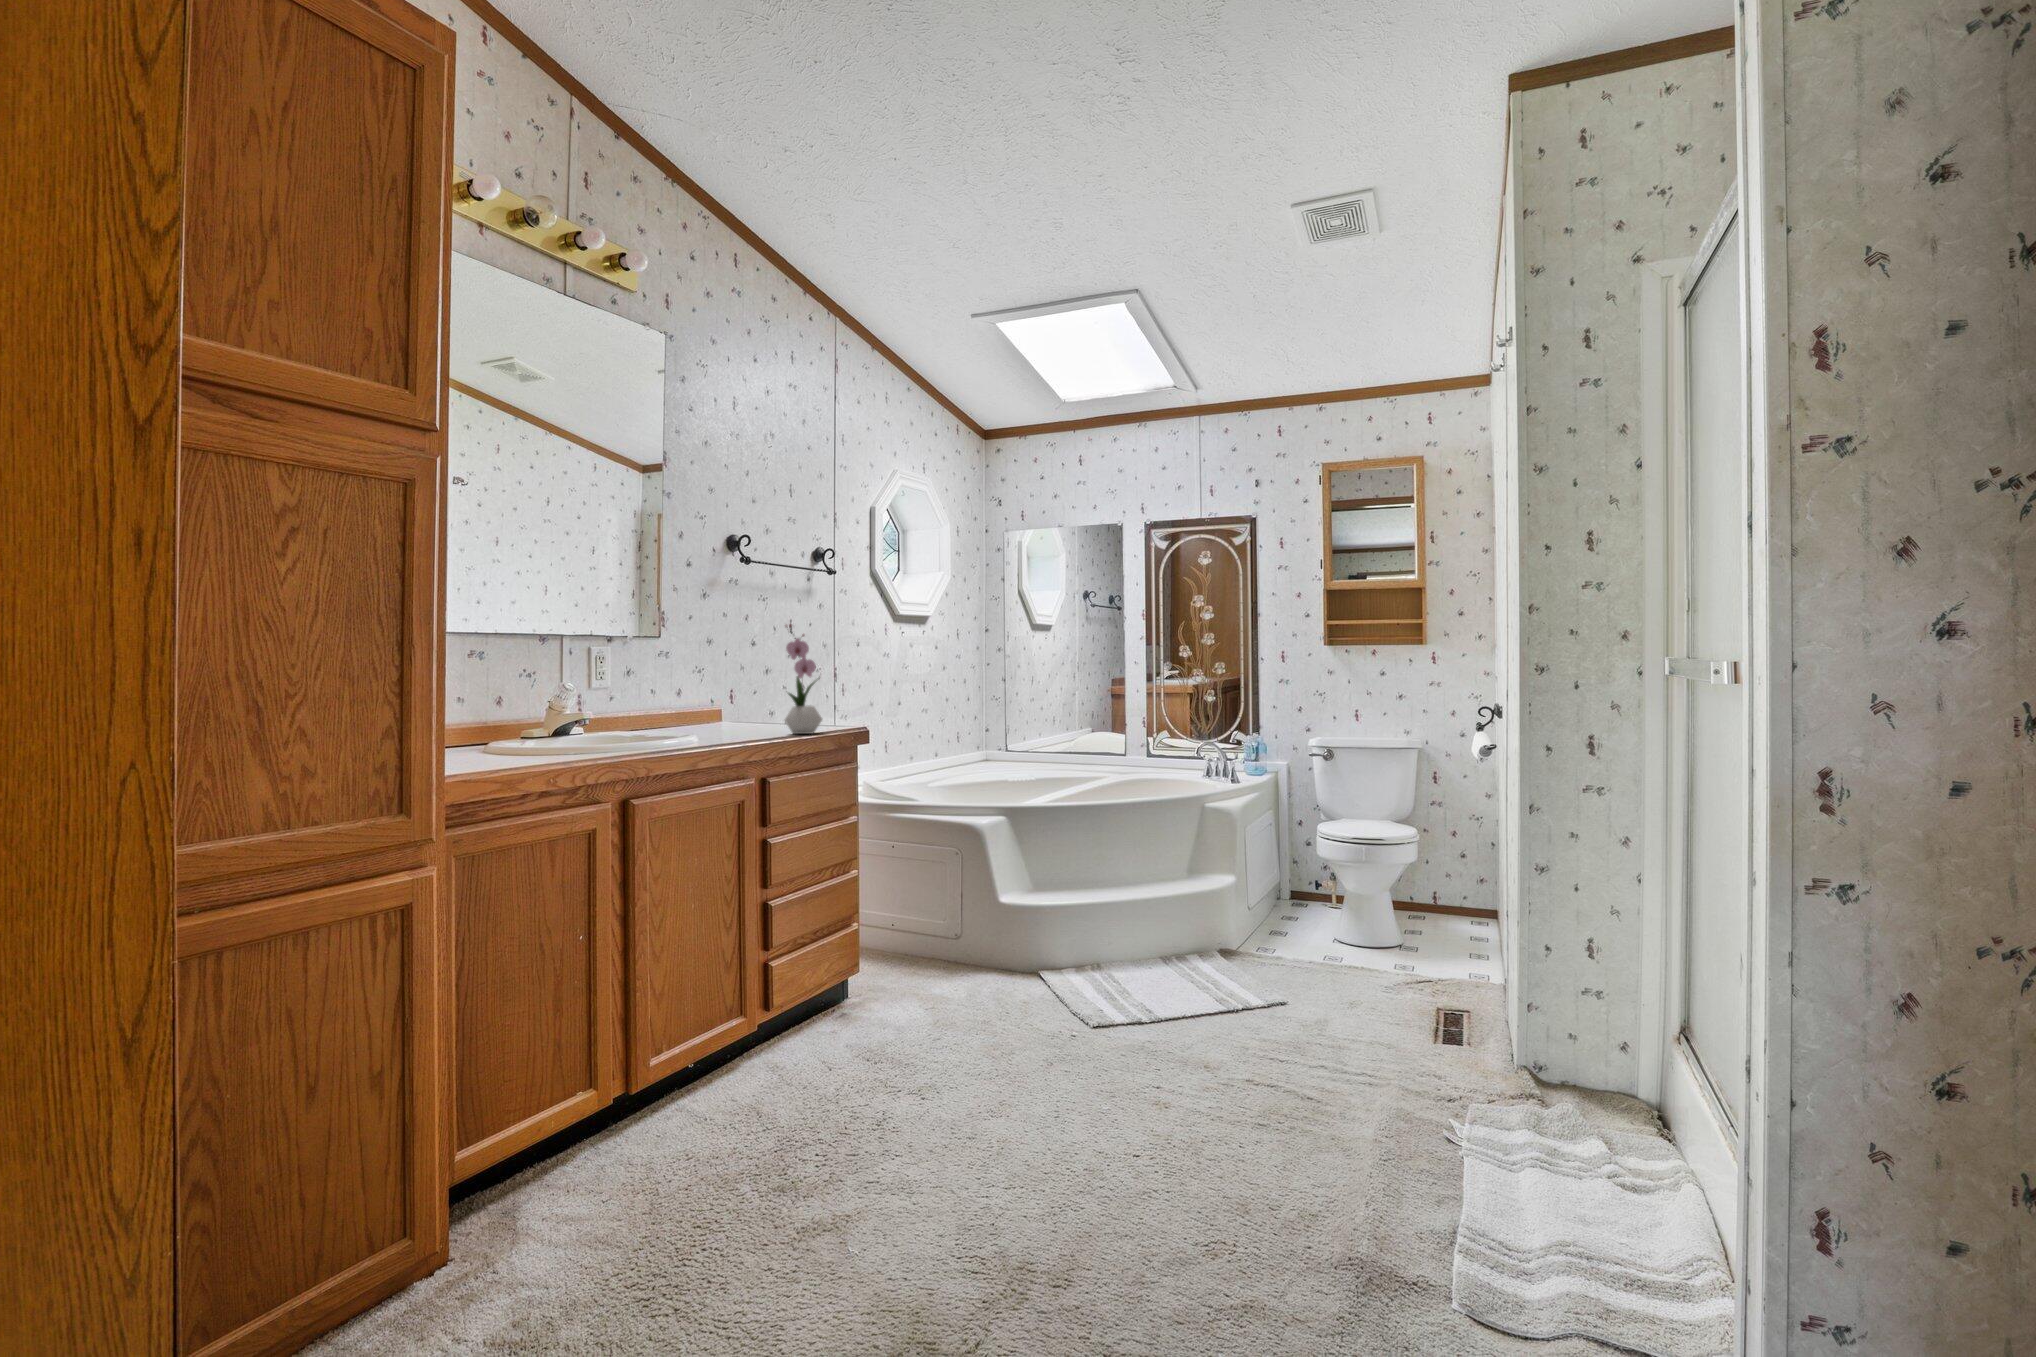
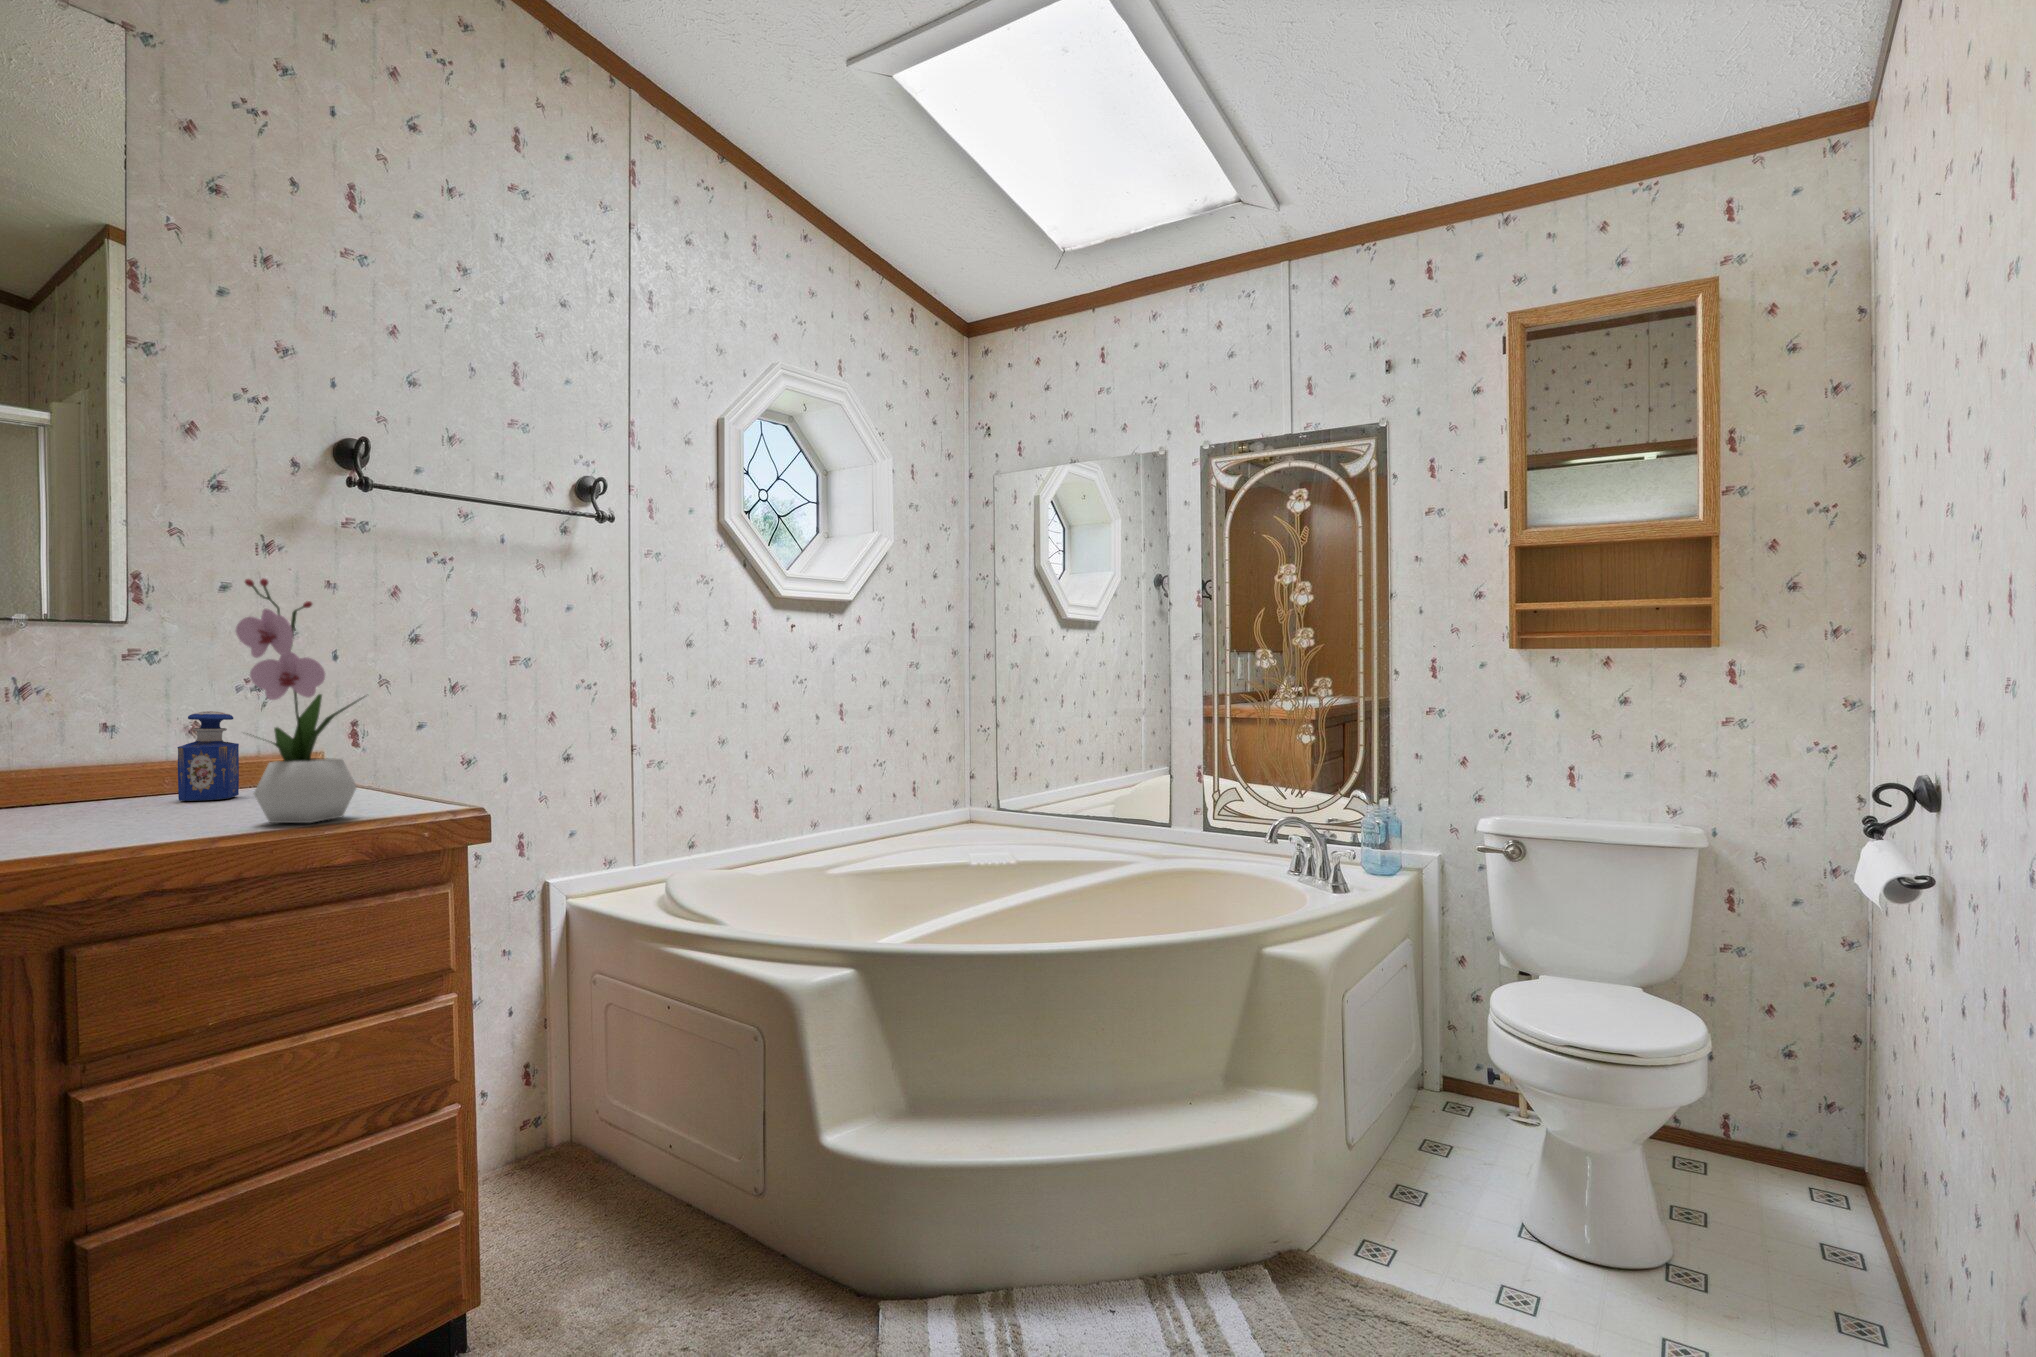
perfume bottle: none [689,687,713,731] -> present [177,711,239,801]

